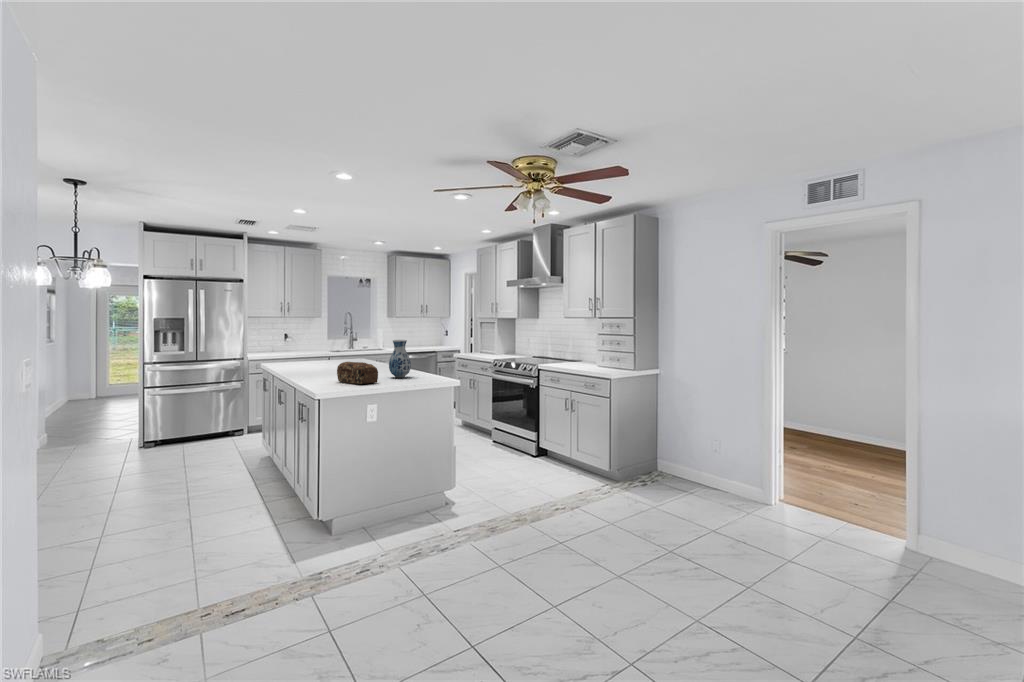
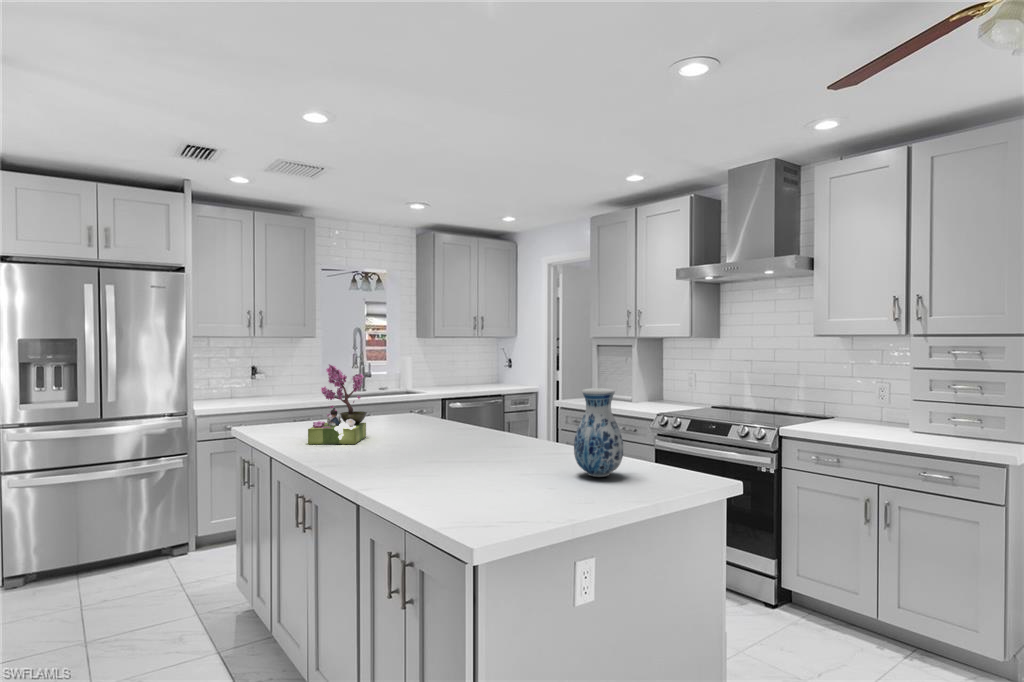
flower arrangement: none [289,330,321,368] -> present [308,364,367,444]
bread loaf: present [337,362,378,384] -> none [483,446,588,509]

